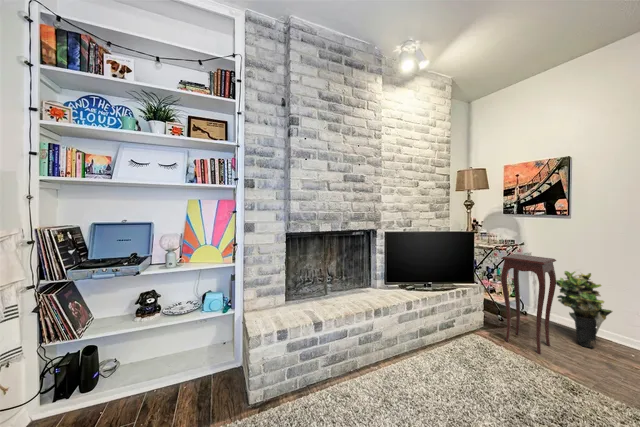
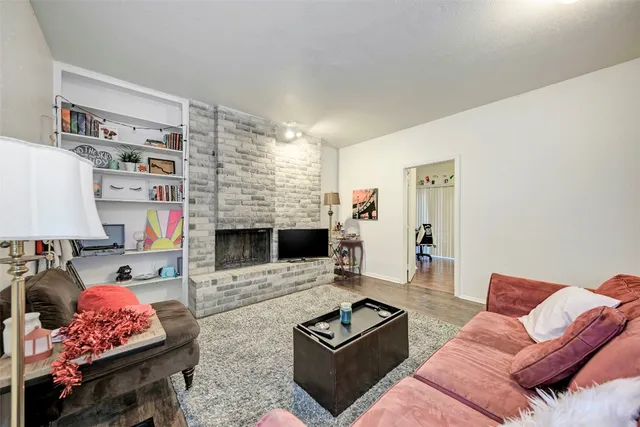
potted plant: present [556,271,613,348] -> none [368,248,388,284]

